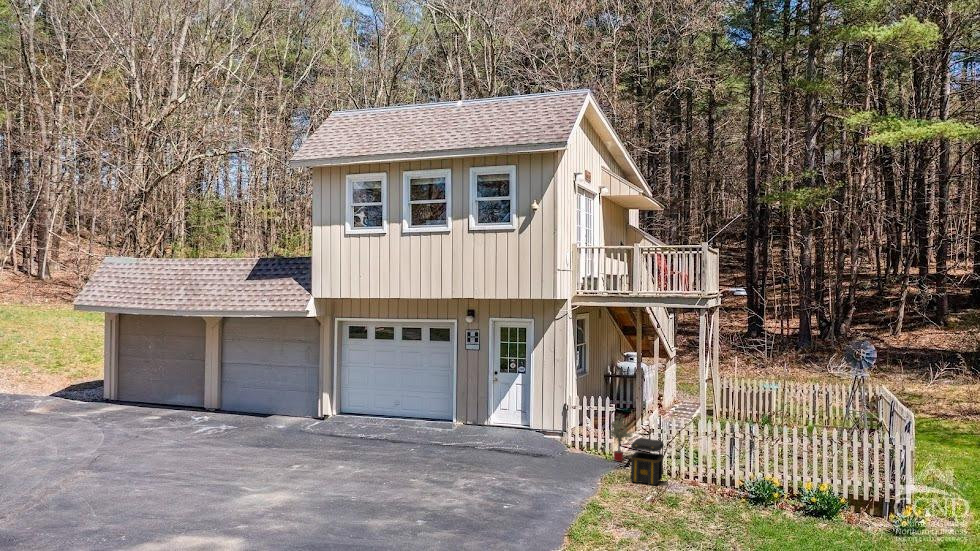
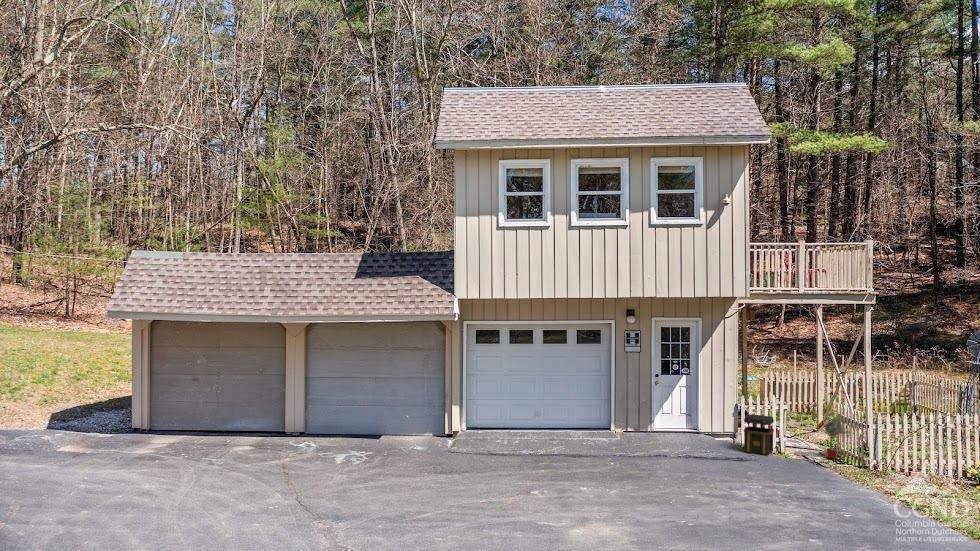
toolbox: present [631,438,664,485] -> present [744,414,774,455]

